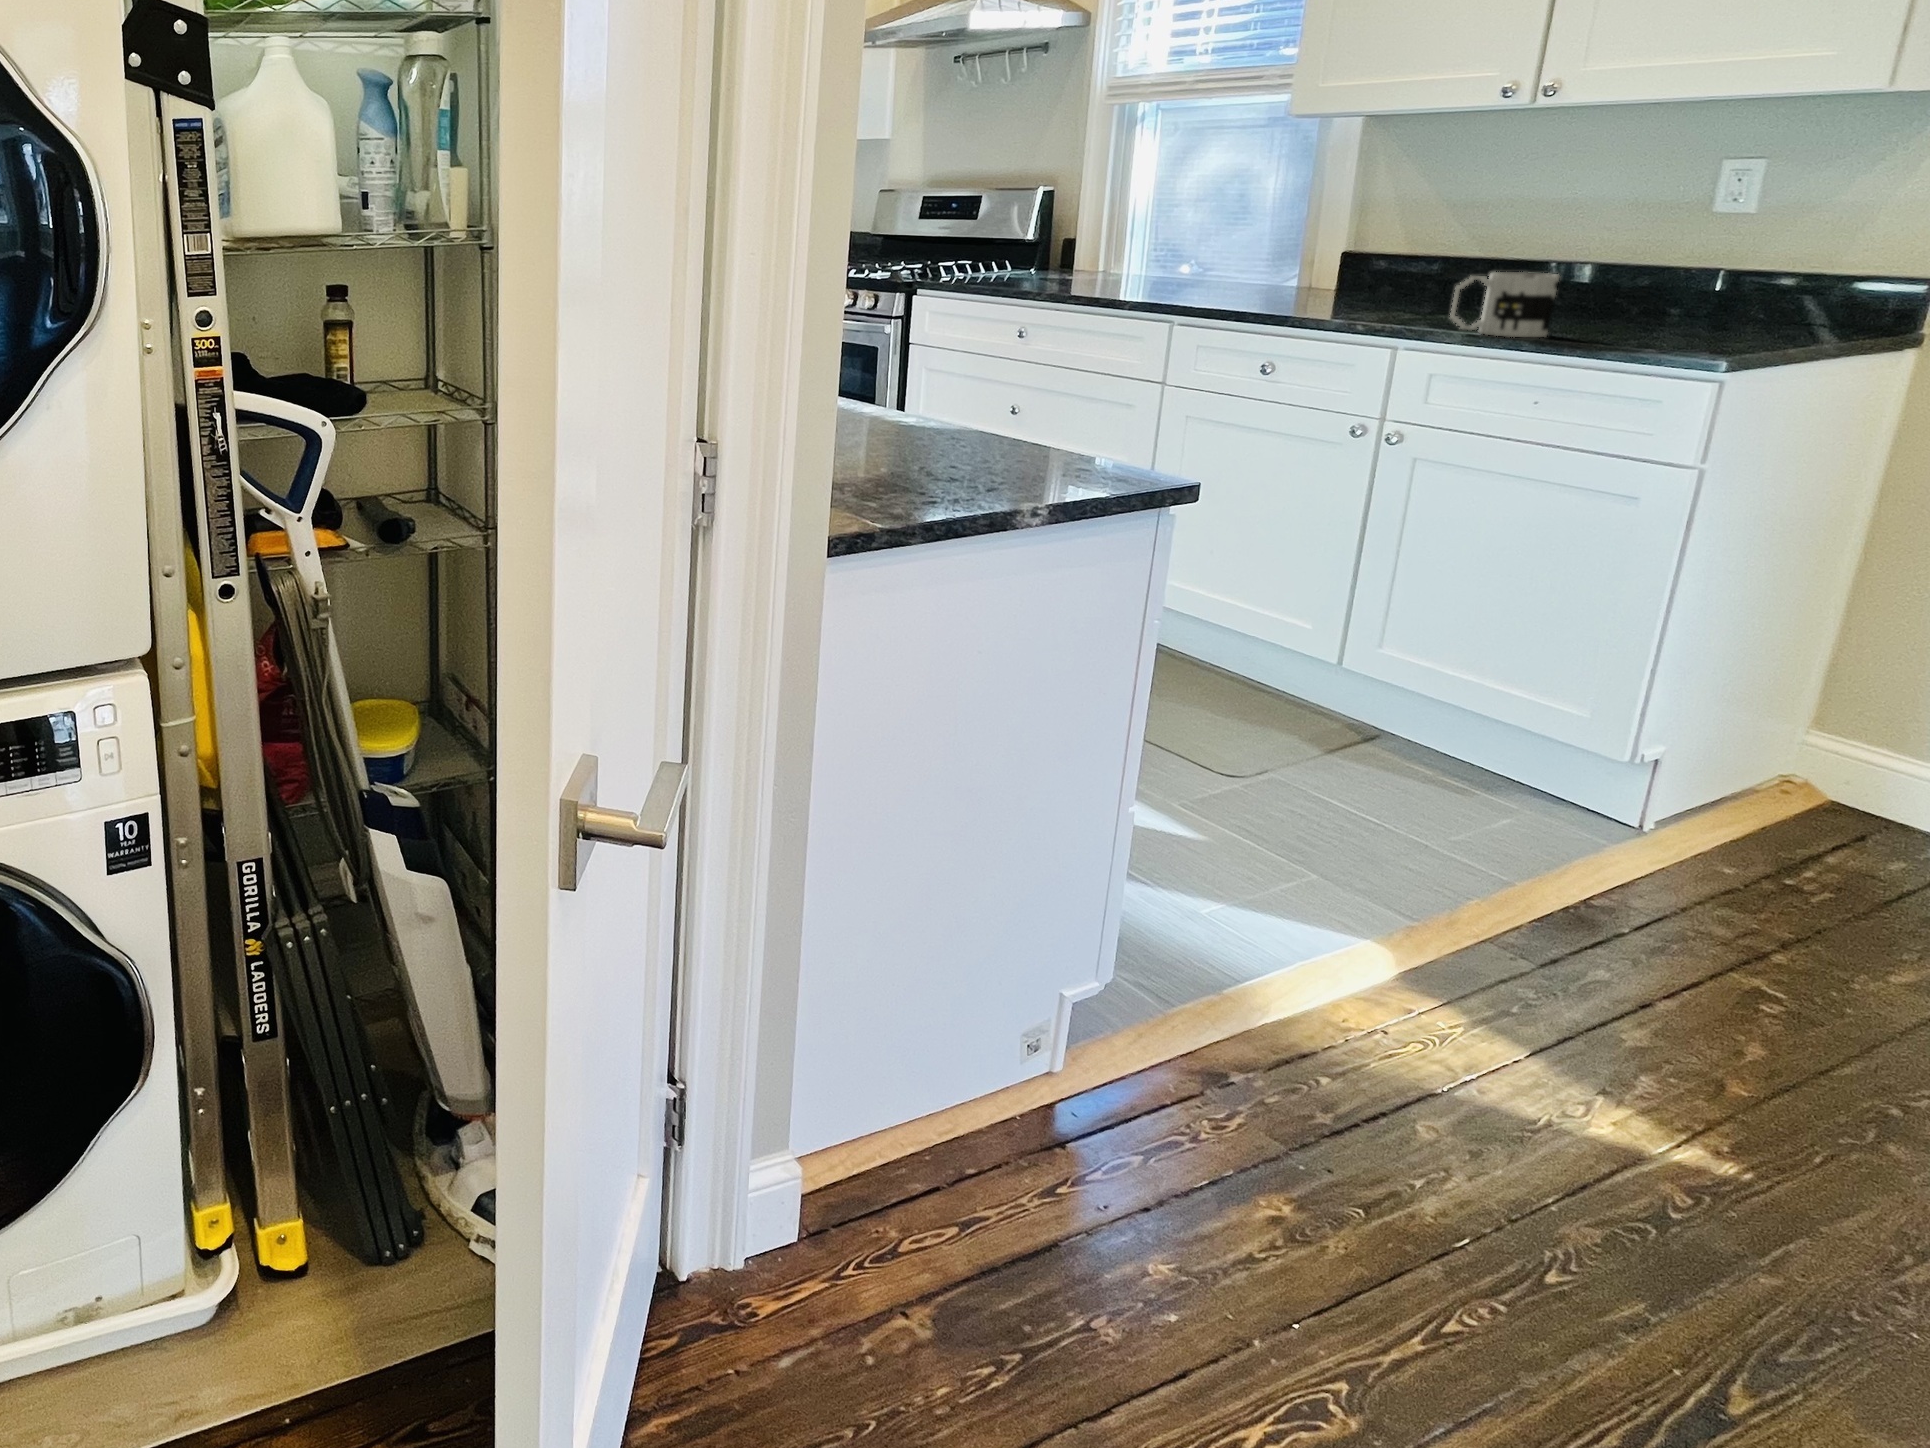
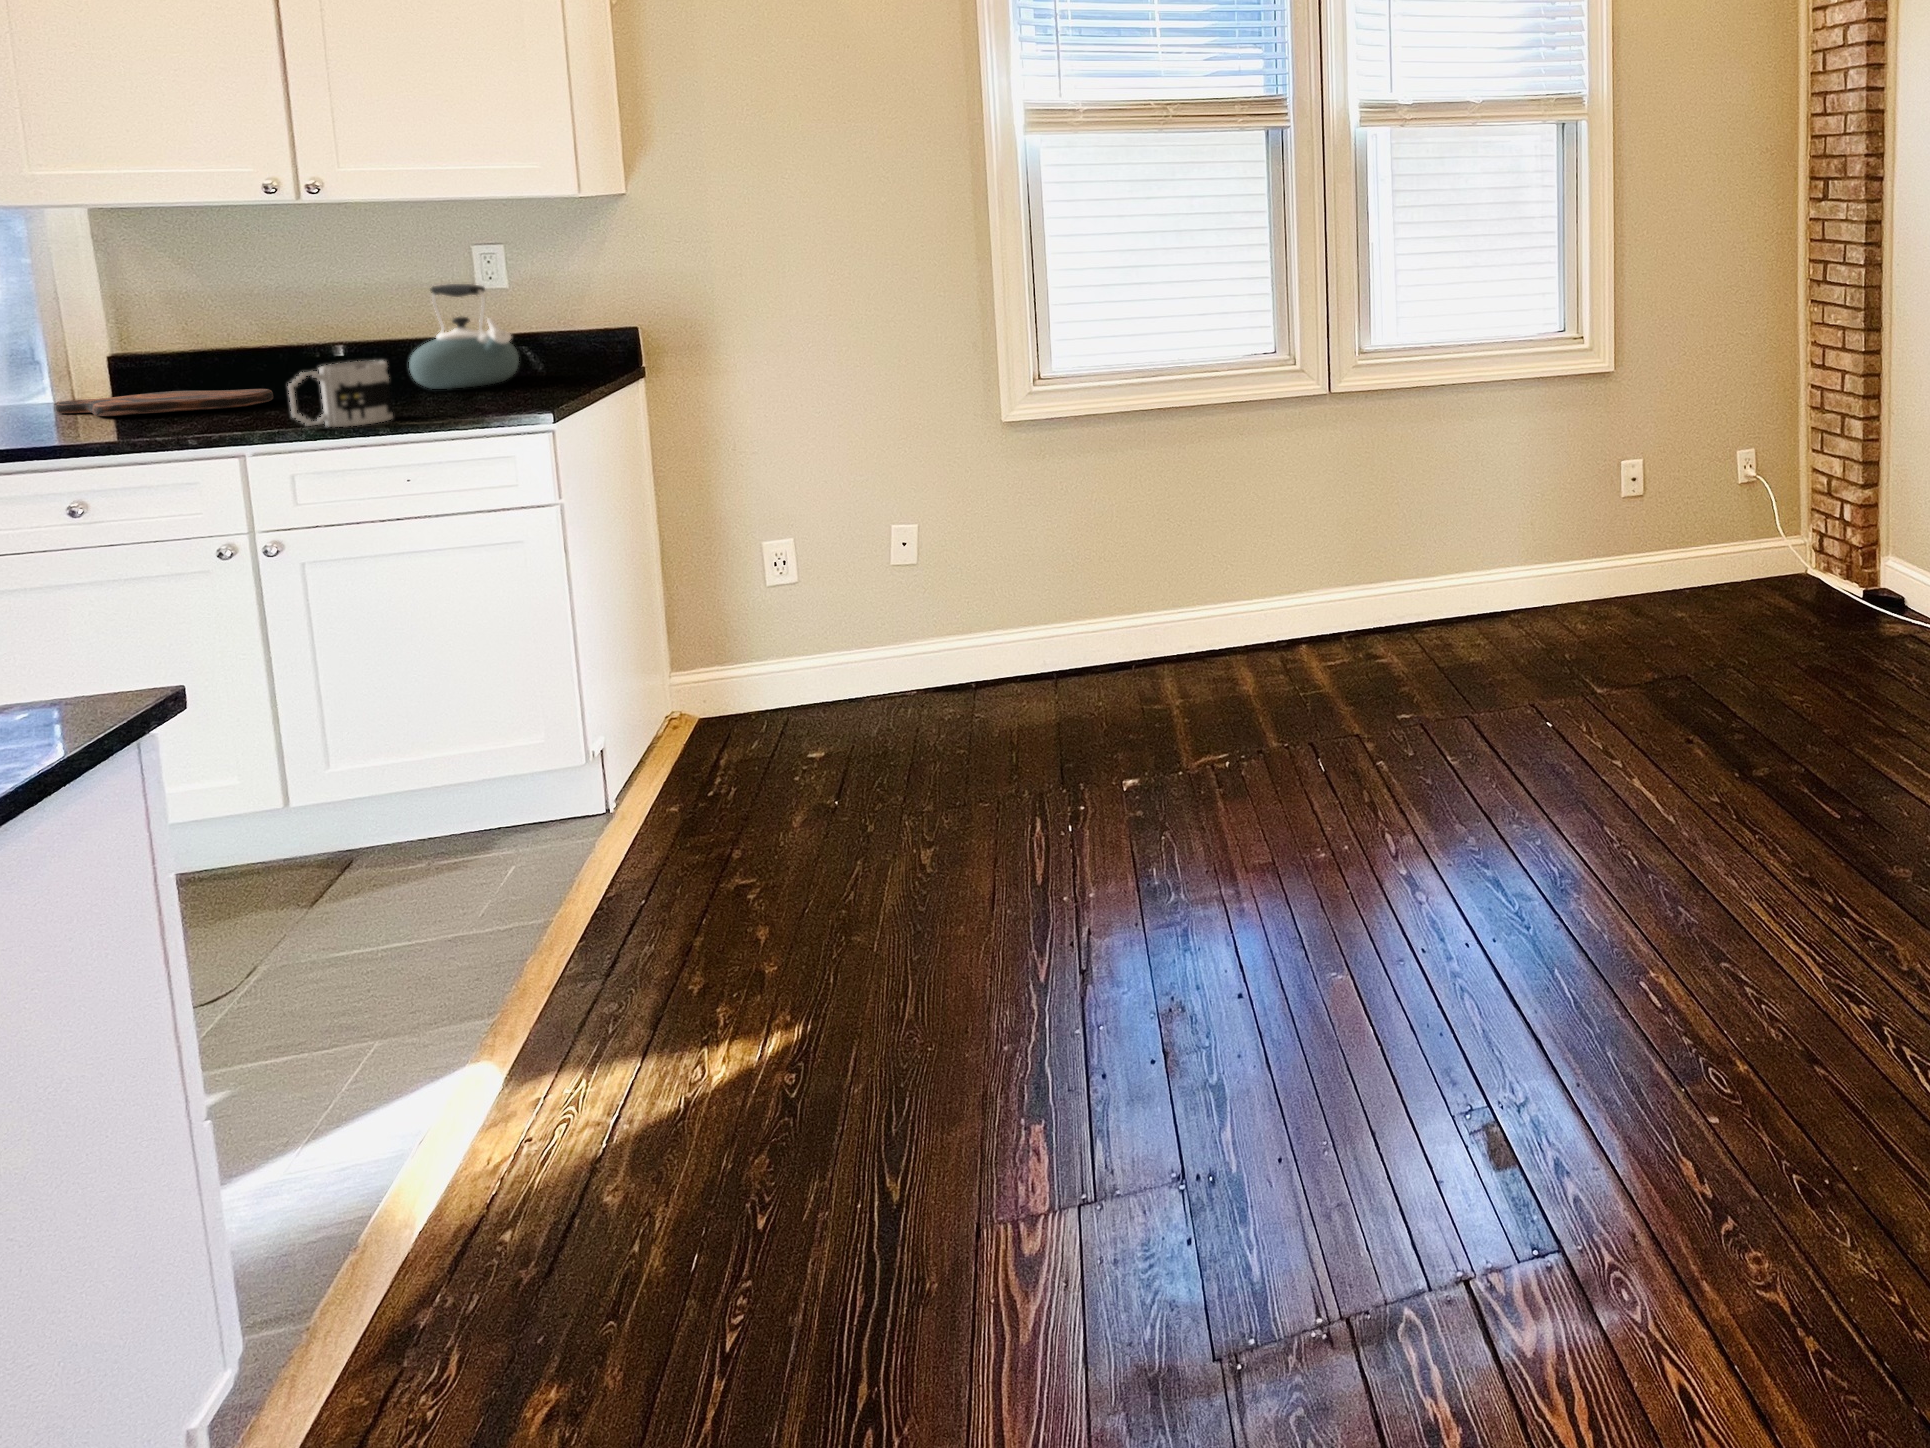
kettle: none [1598,202,1737,323] -> present [409,284,519,389]
cutting board: none [1293,285,1457,308] -> present [56,389,273,416]

